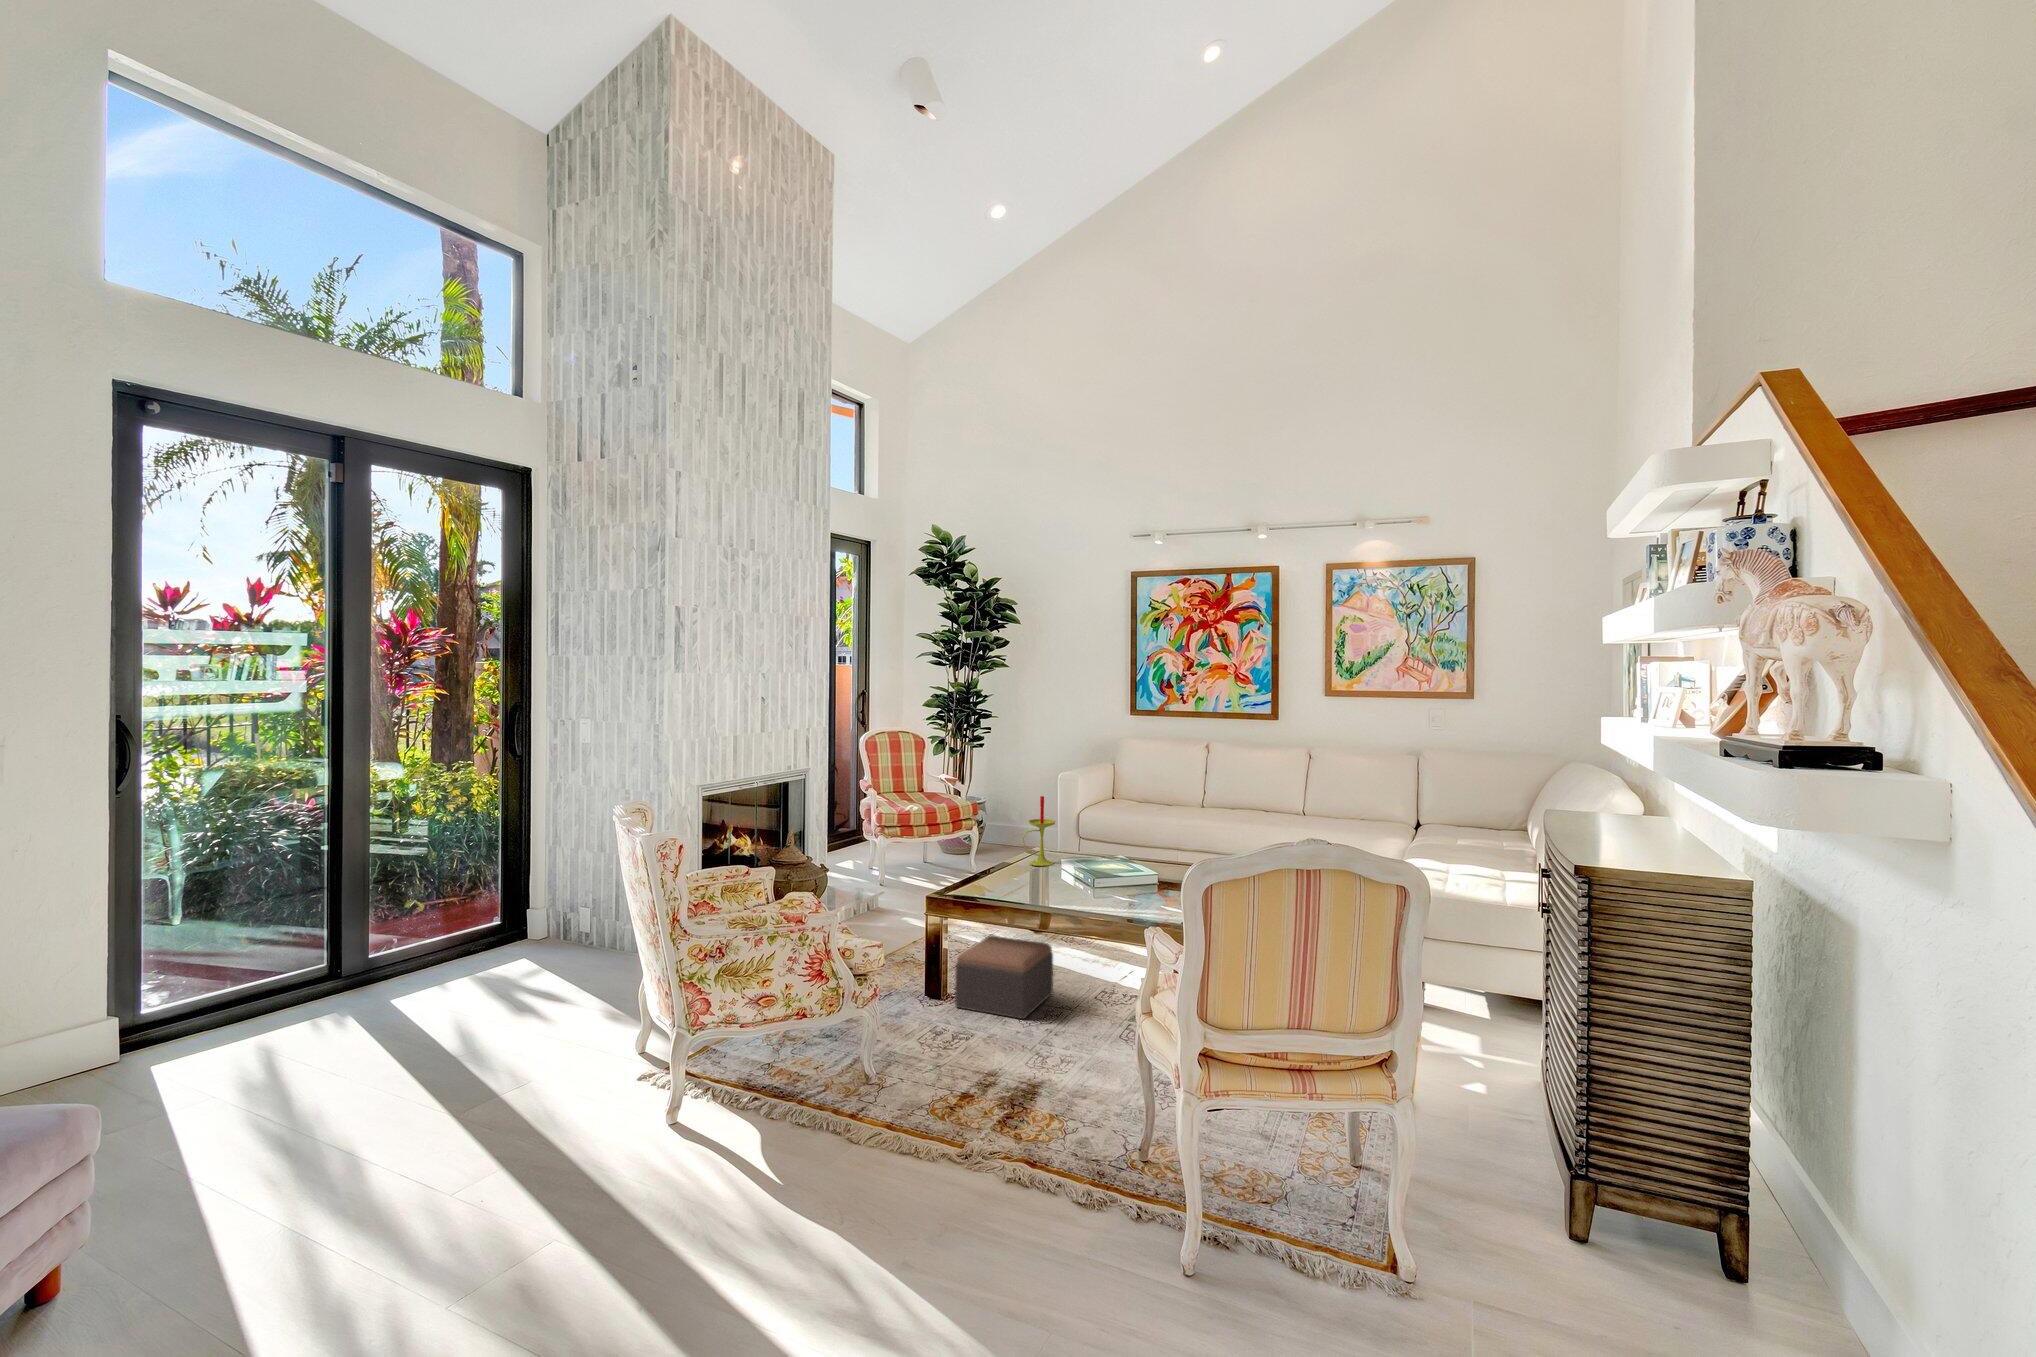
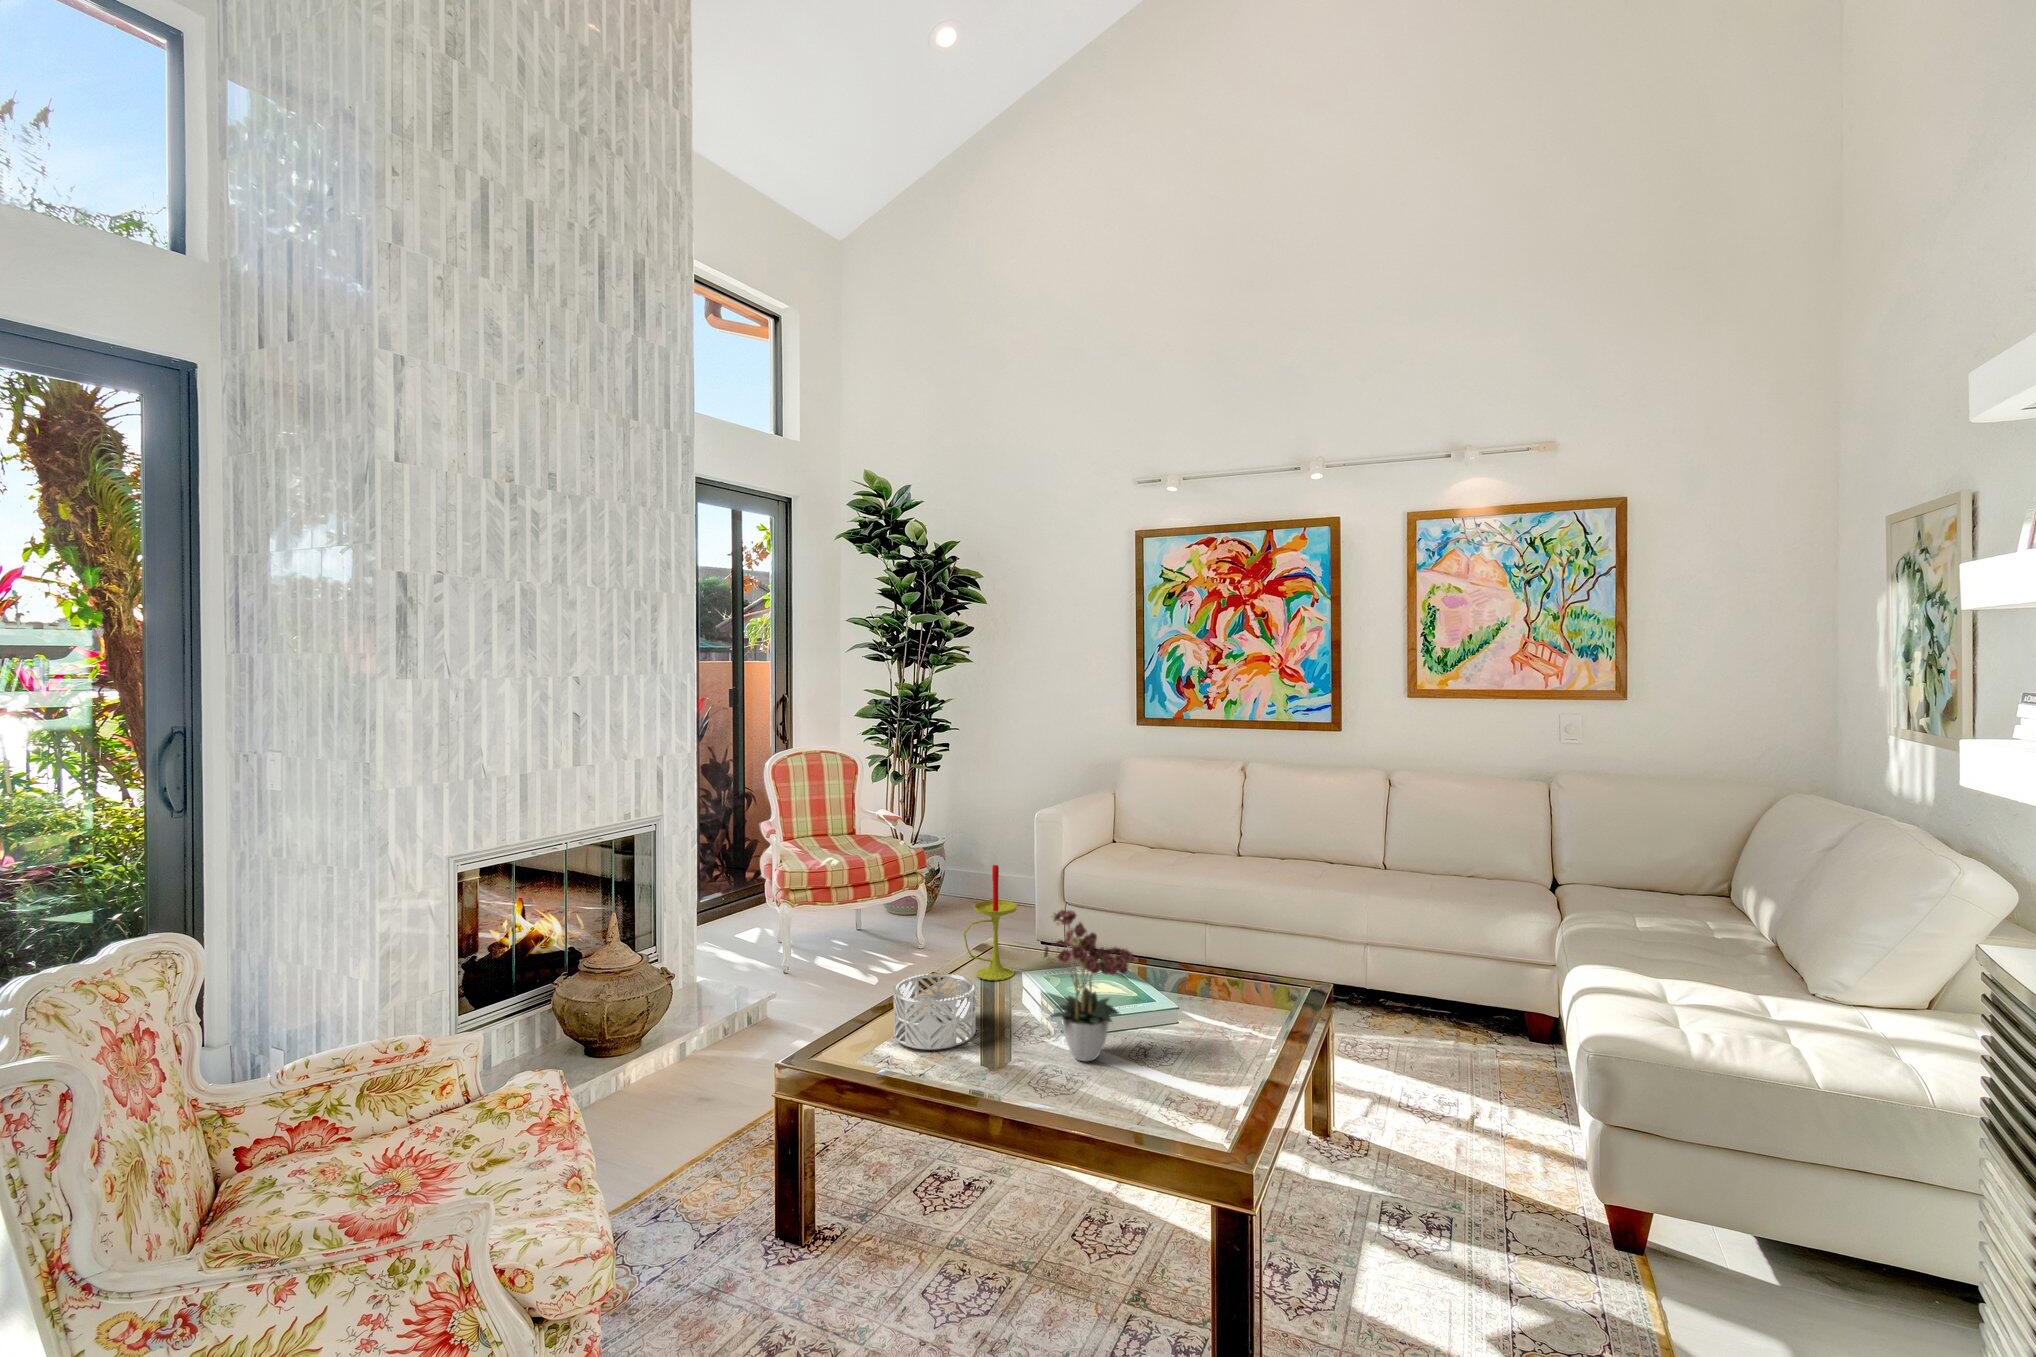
flower arrangement: none [1074,807,1133,895] -> present [1044,910,1135,1061]
decorative bowl: none [987,855,1035,893] -> present [893,973,976,1050]
footstool: present [955,936,1053,1019] -> none [826,1118,1006,1308]

